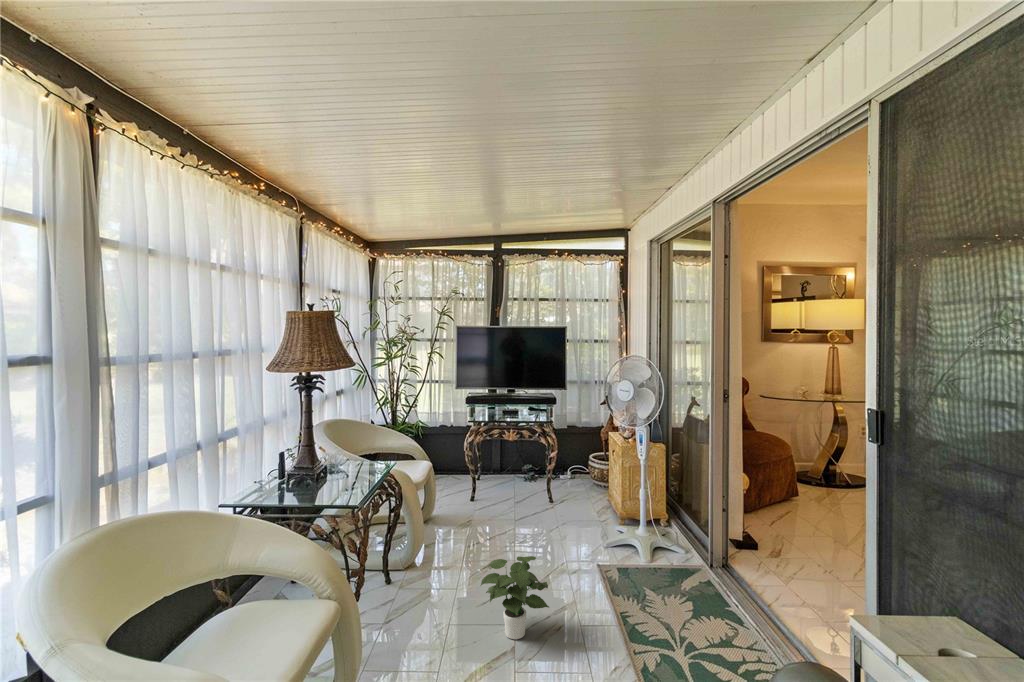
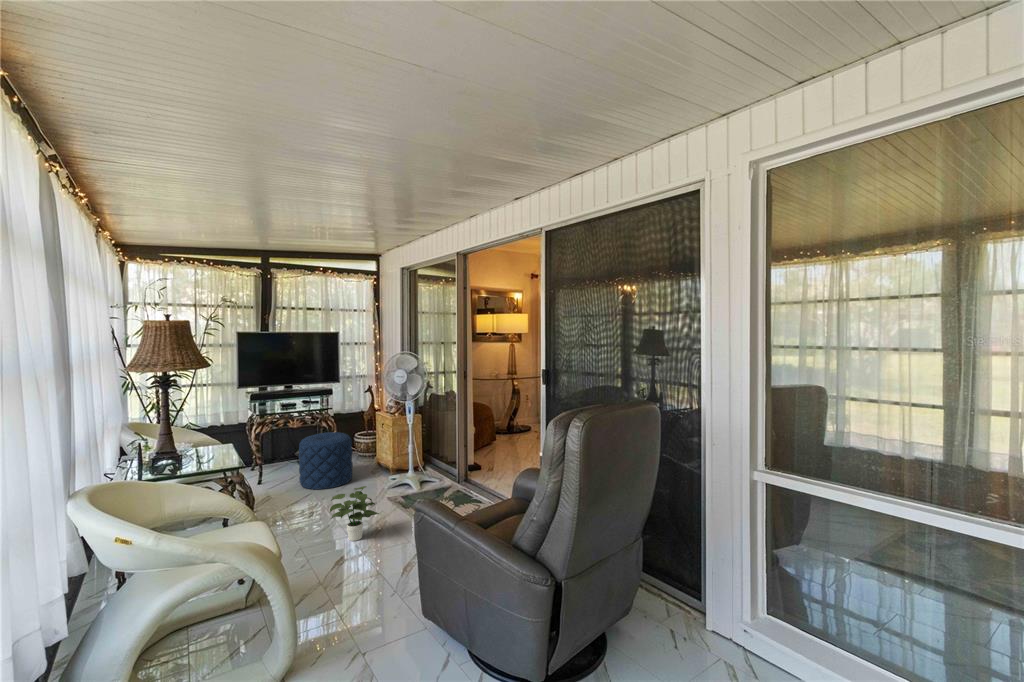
pouf: none [504,452,568,527] -> present [299,432,353,490]

